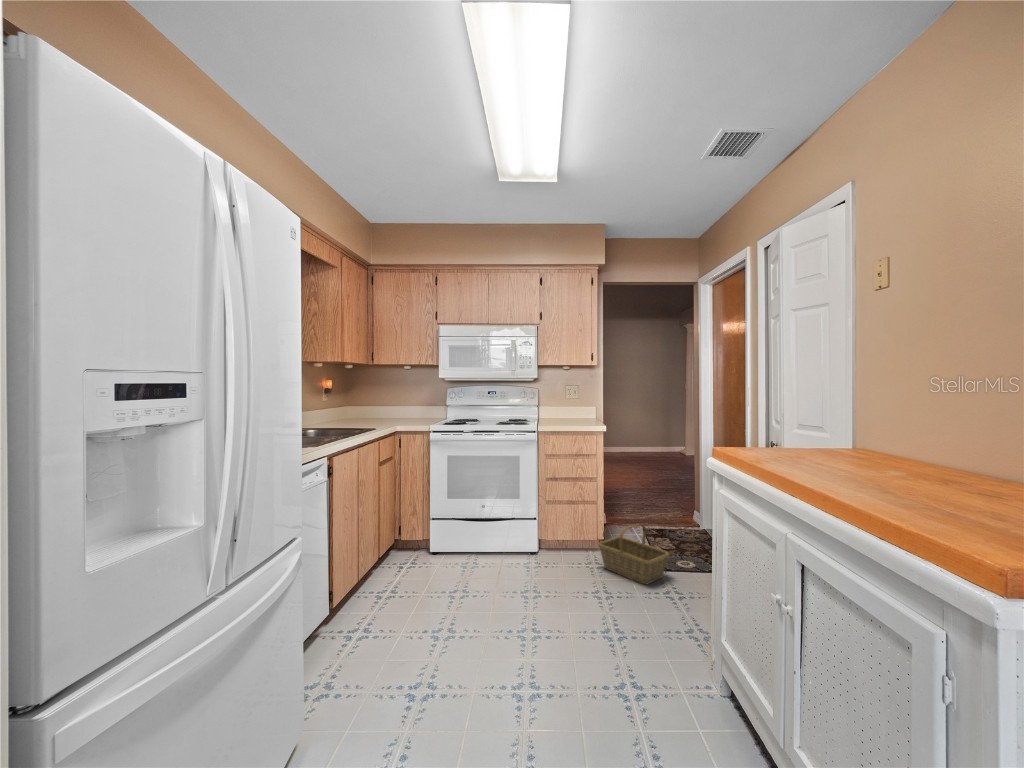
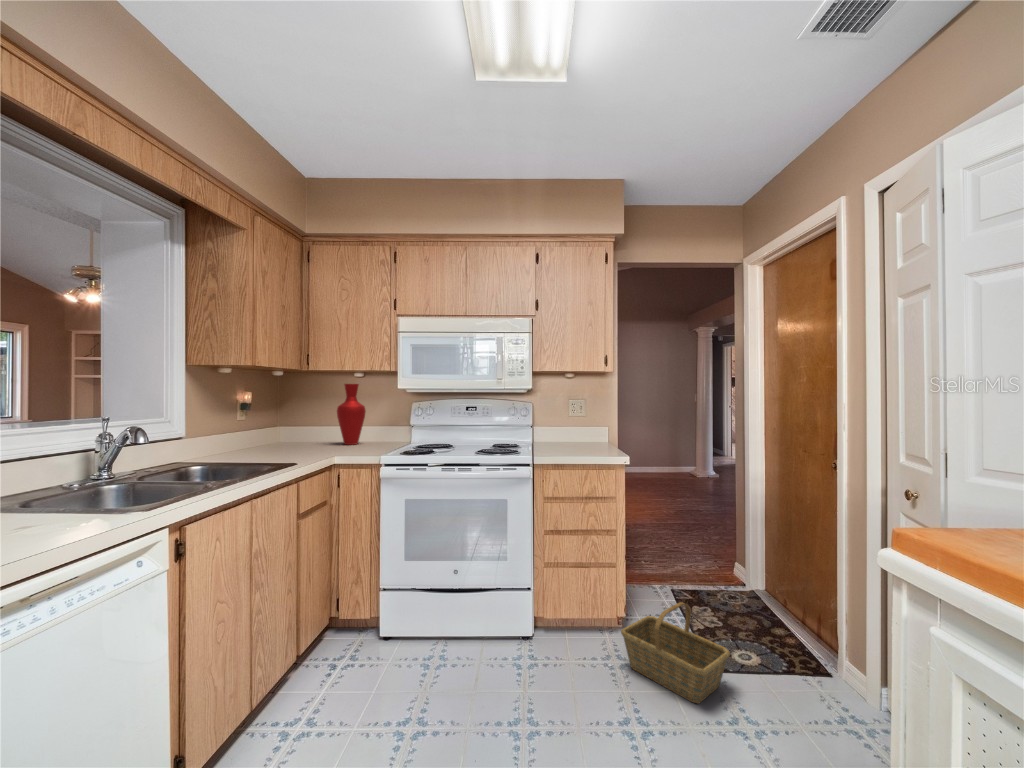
vase: none [391,375,412,421] -> present [337,384,366,445]

